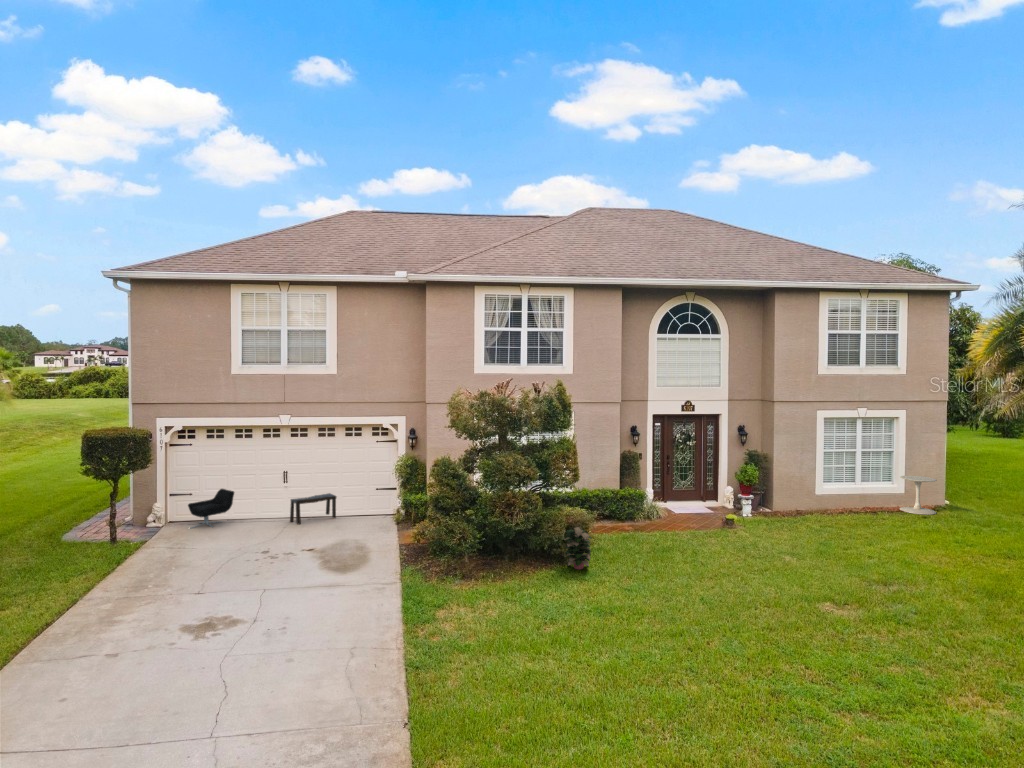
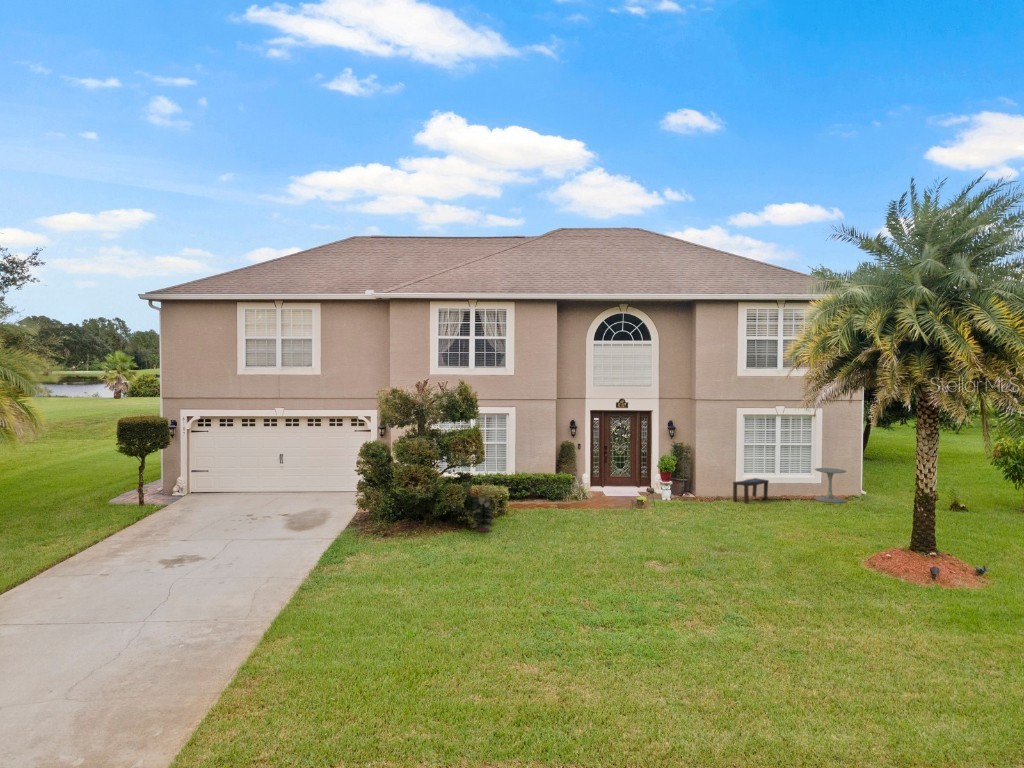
lounge chair: present [188,489,234,527] -> none [202,467,239,497]
bench: present [290,493,336,524] -> present [733,478,769,503]

